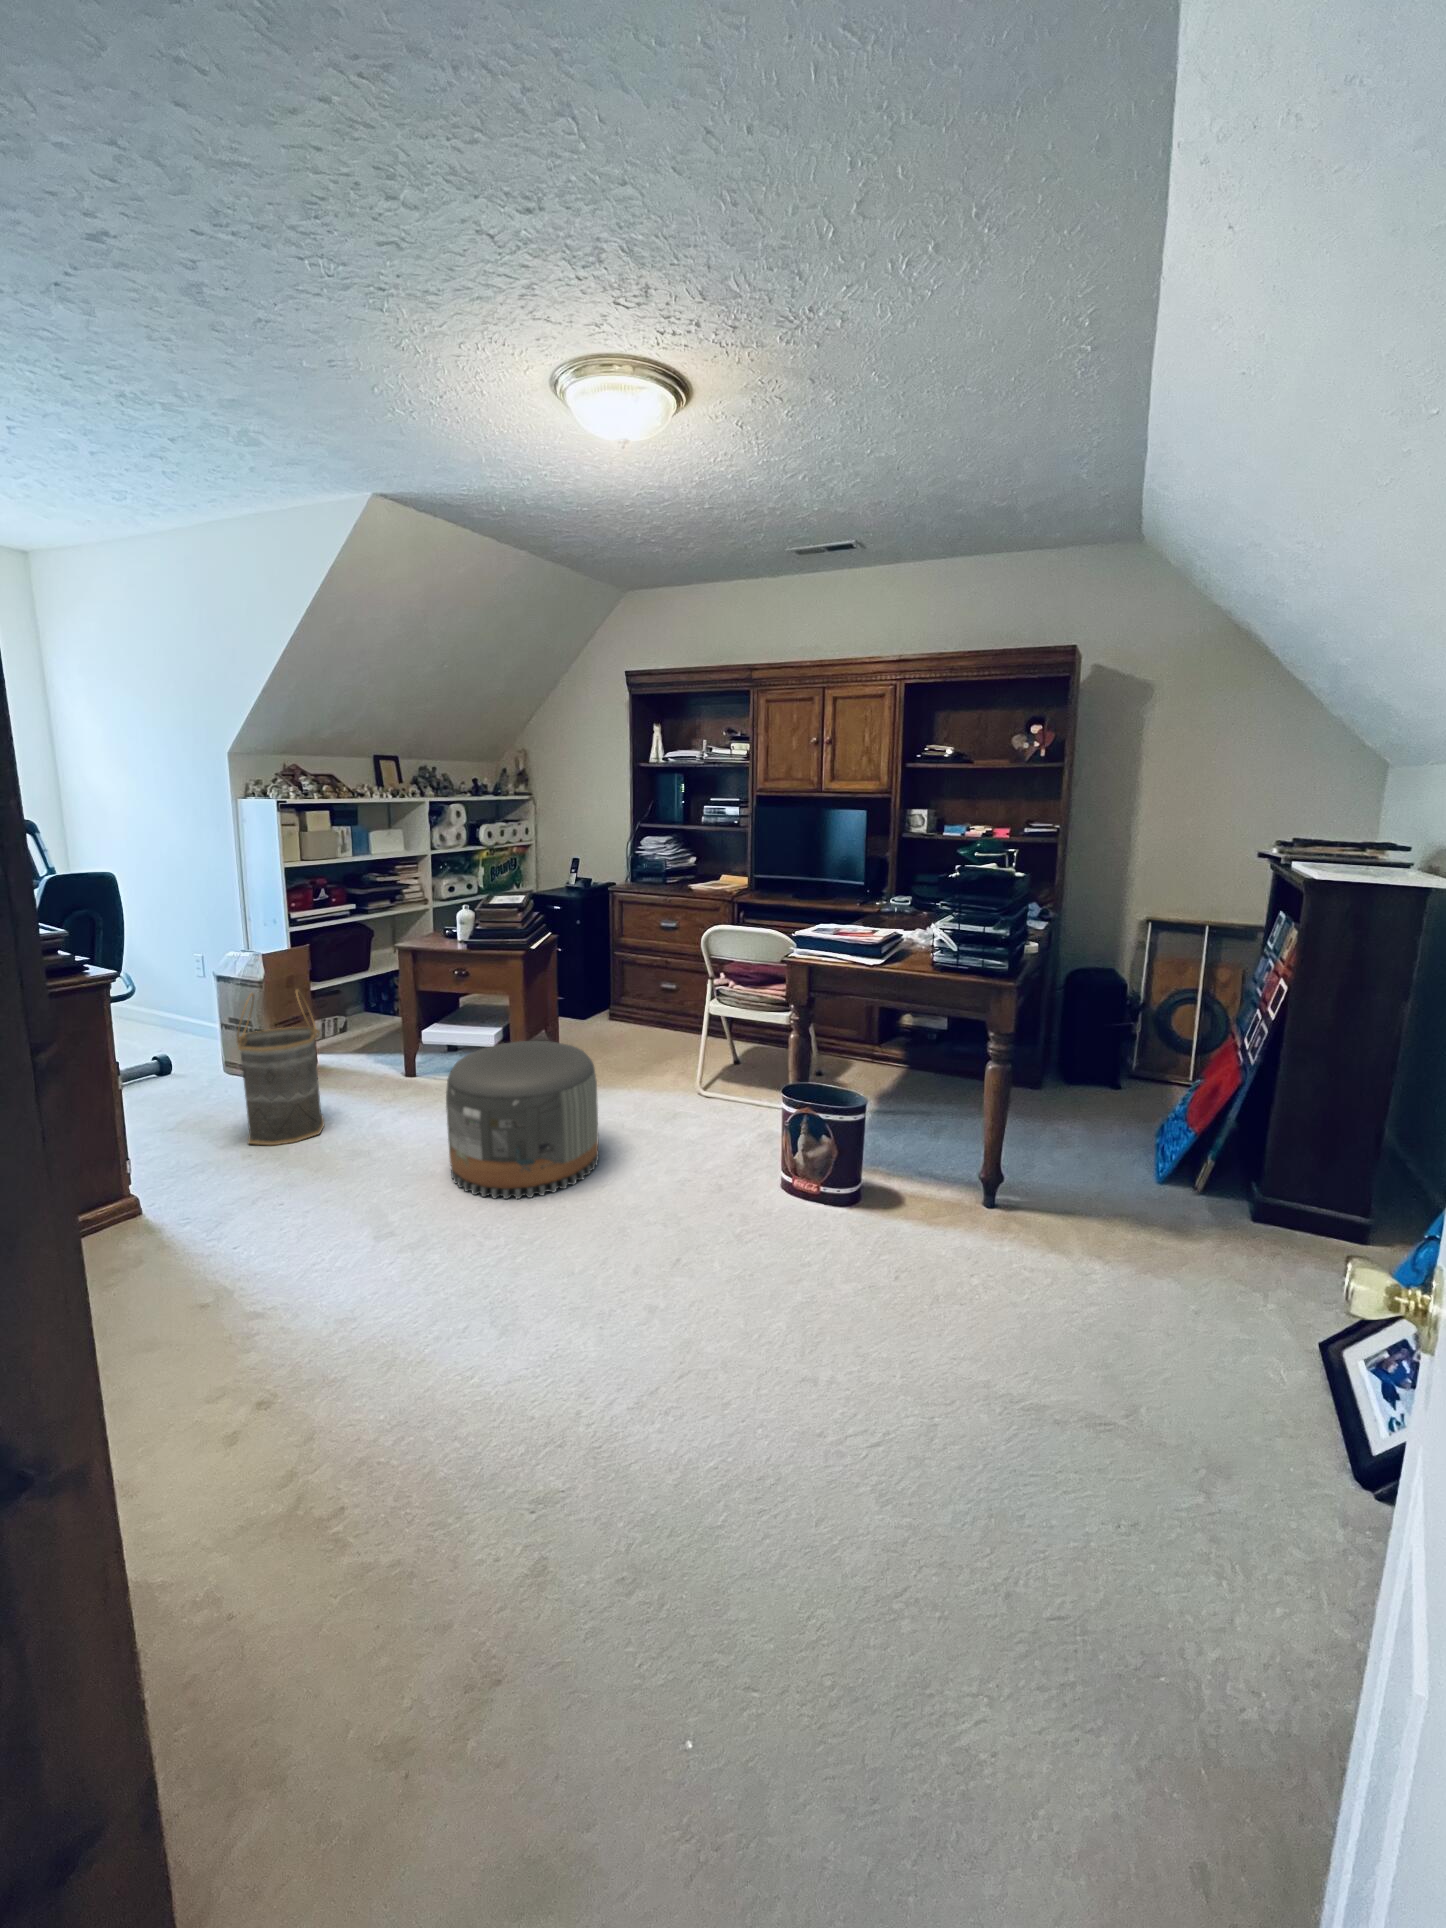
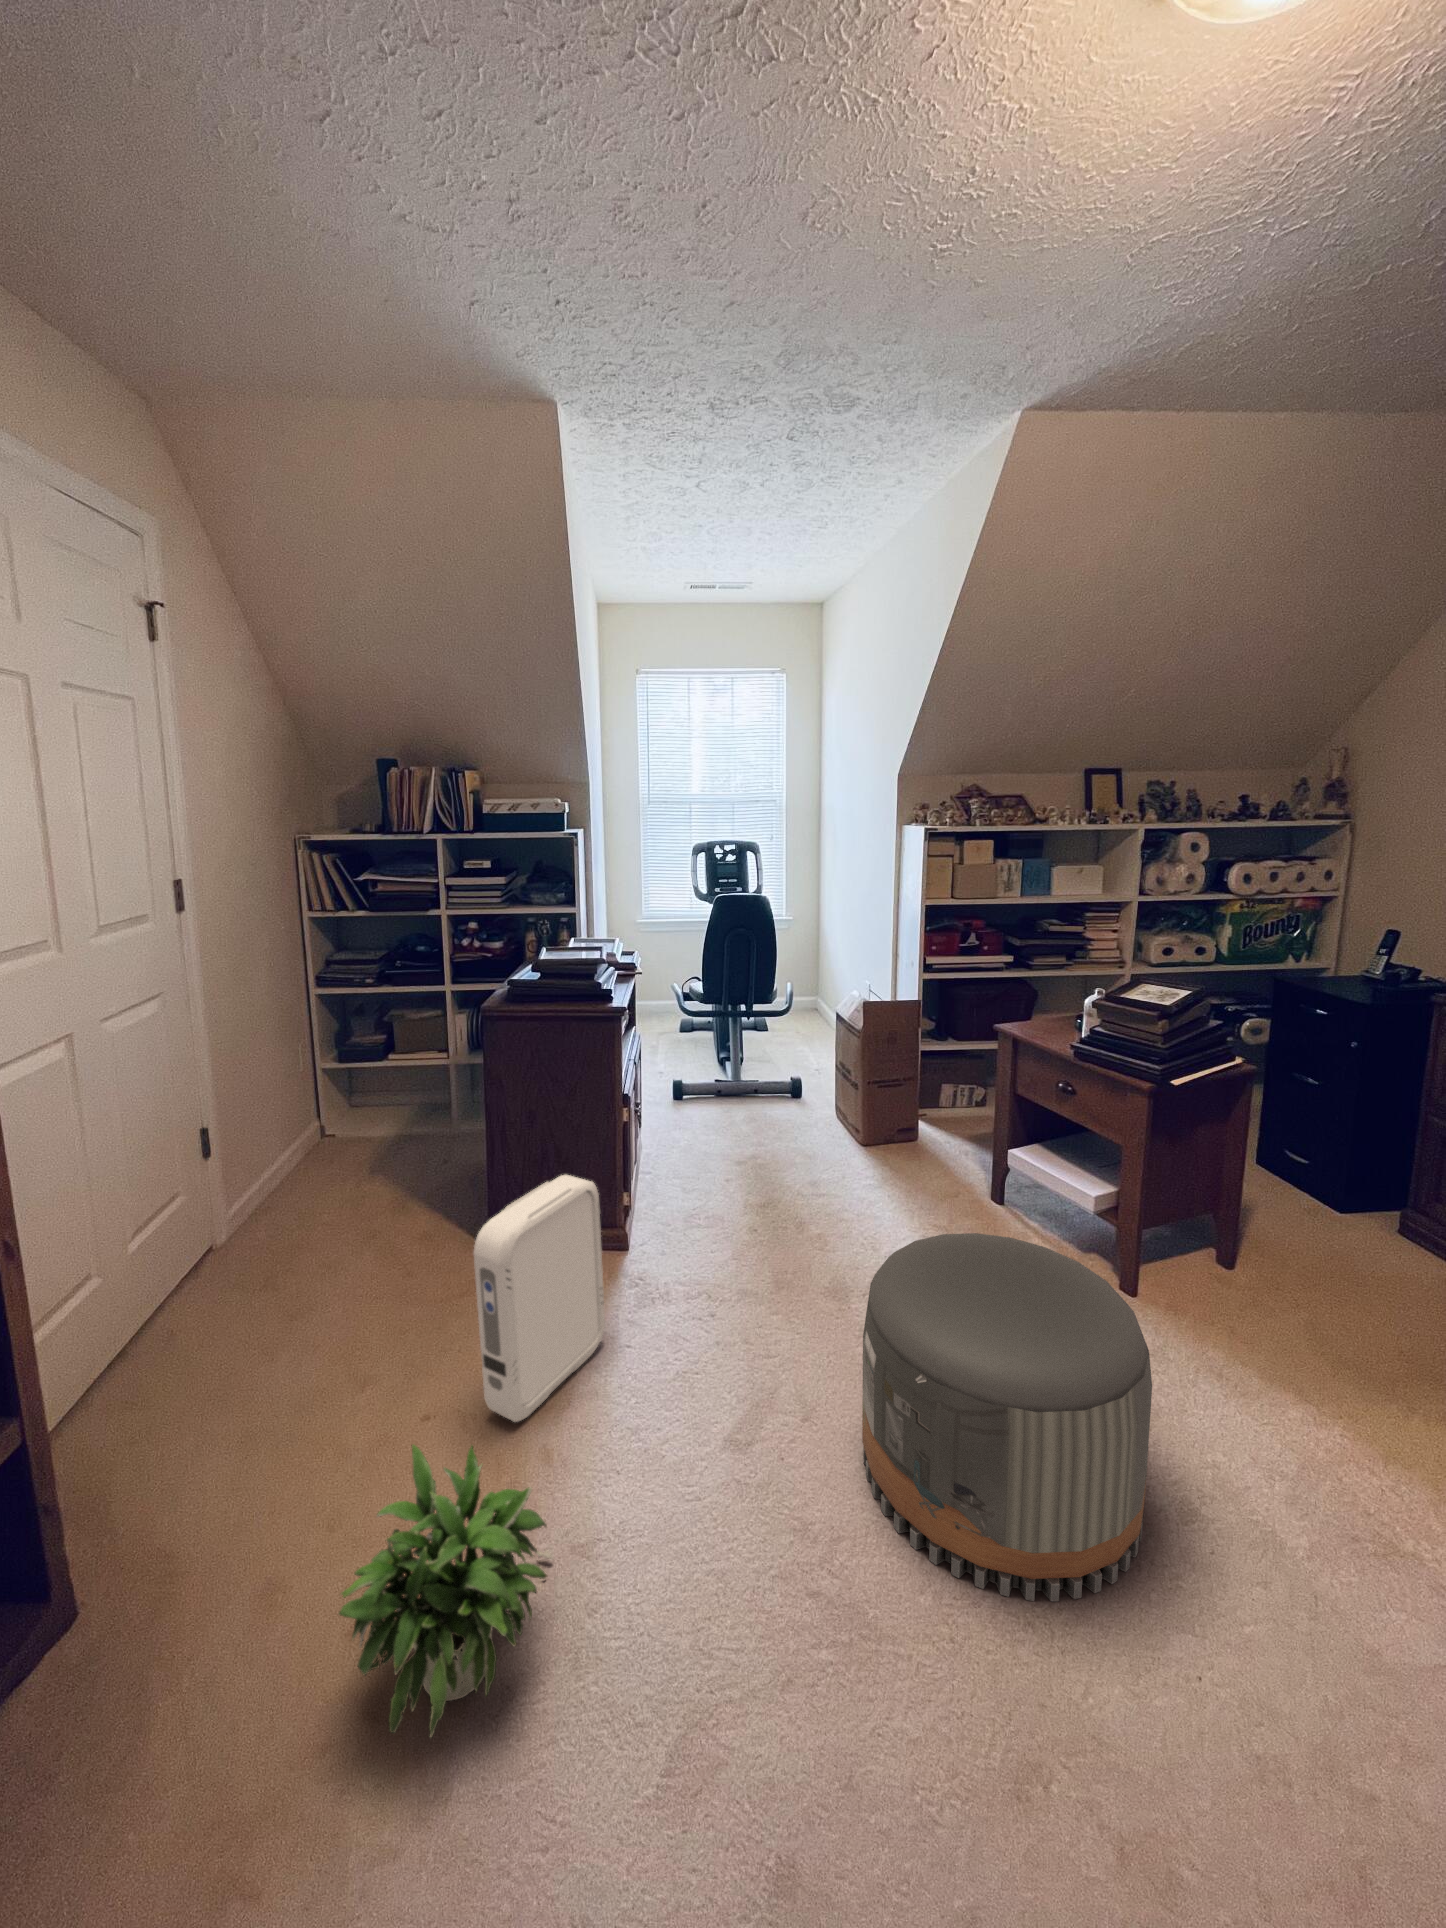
basket: present [237,989,324,1145] -> none [756,1048,849,1241]
air purifier: none [165,1105,227,1305] -> present [474,1175,605,1422]
potted plant: none [263,1234,412,1373] -> present [339,1445,553,1737]

